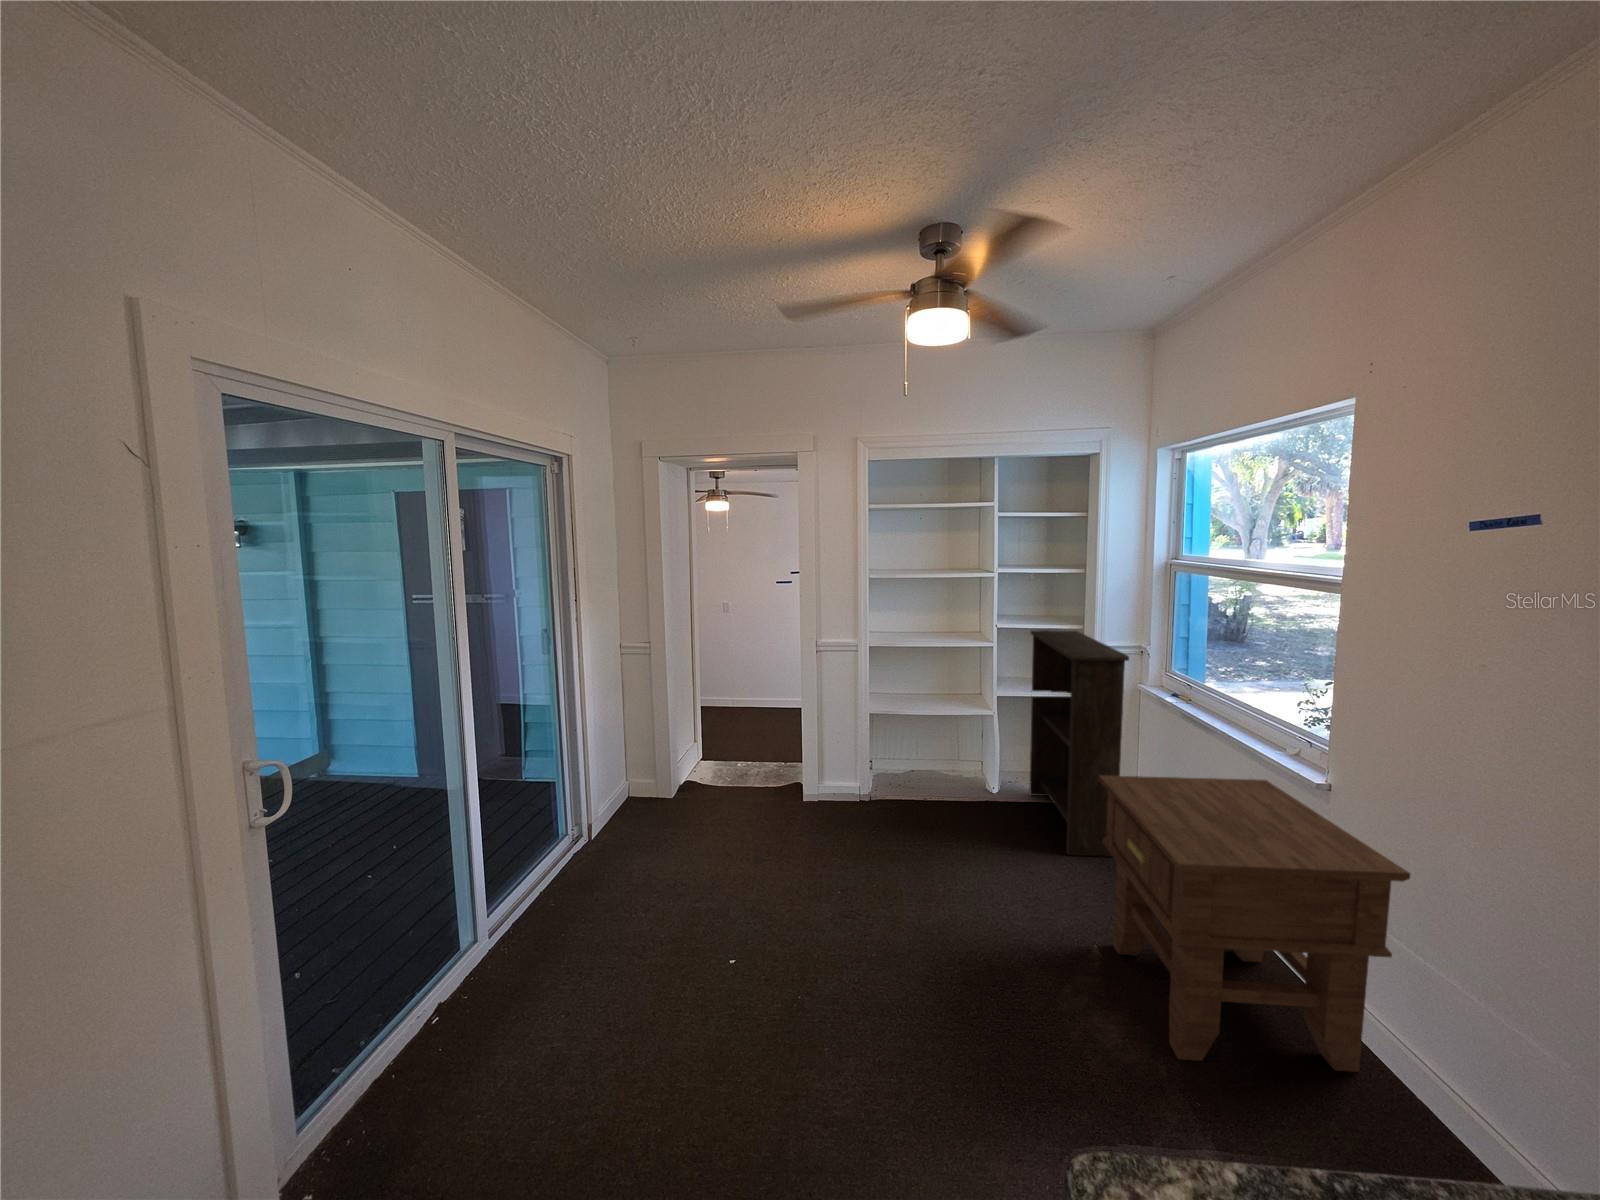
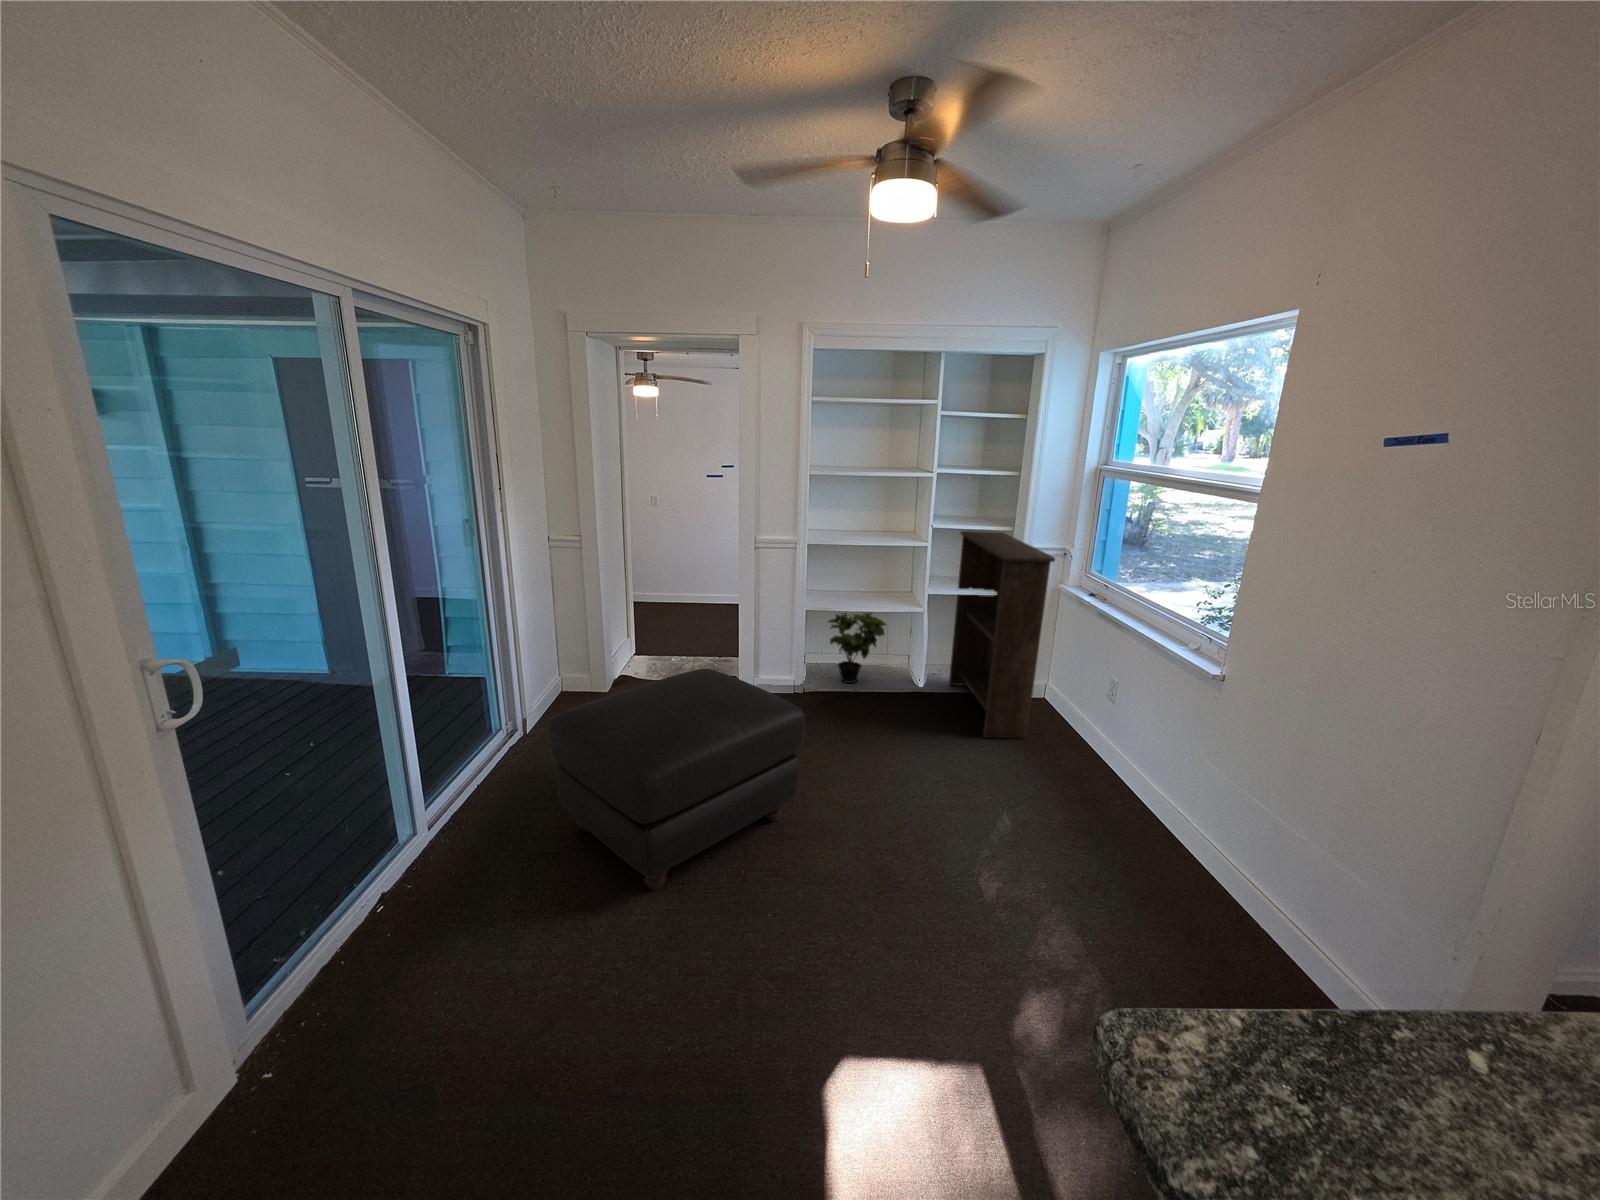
potted plant: none [894,709,958,792] -> present [827,612,886,683]
side table: present [1099,775,1410,1072] -> none [1024,668,1289,909]
ottoman: none [604,776,862,1013] -> present [547,669,806,890]

